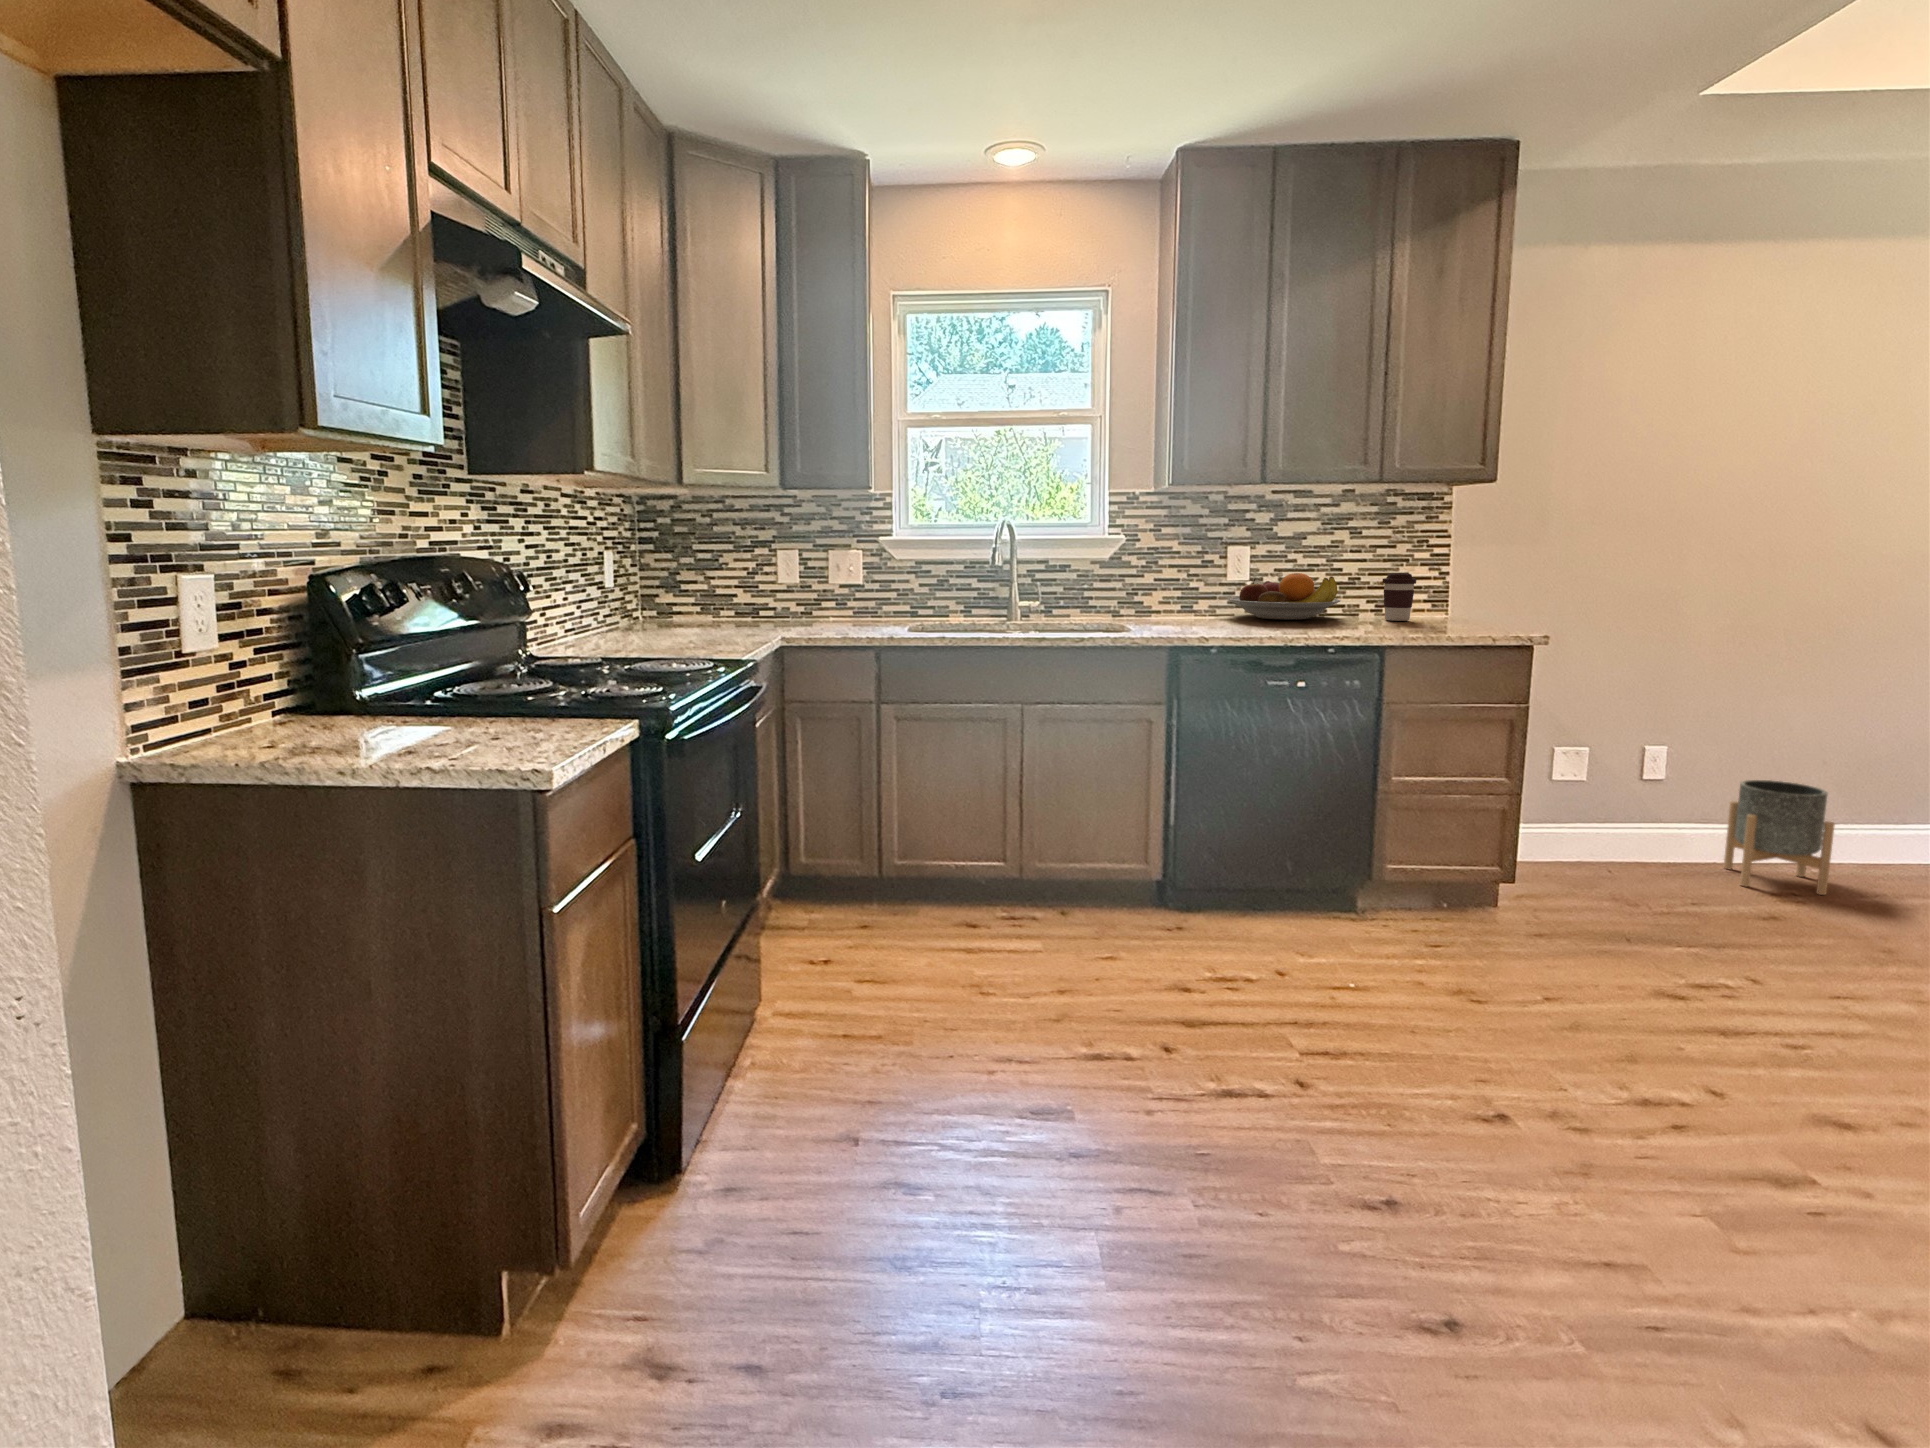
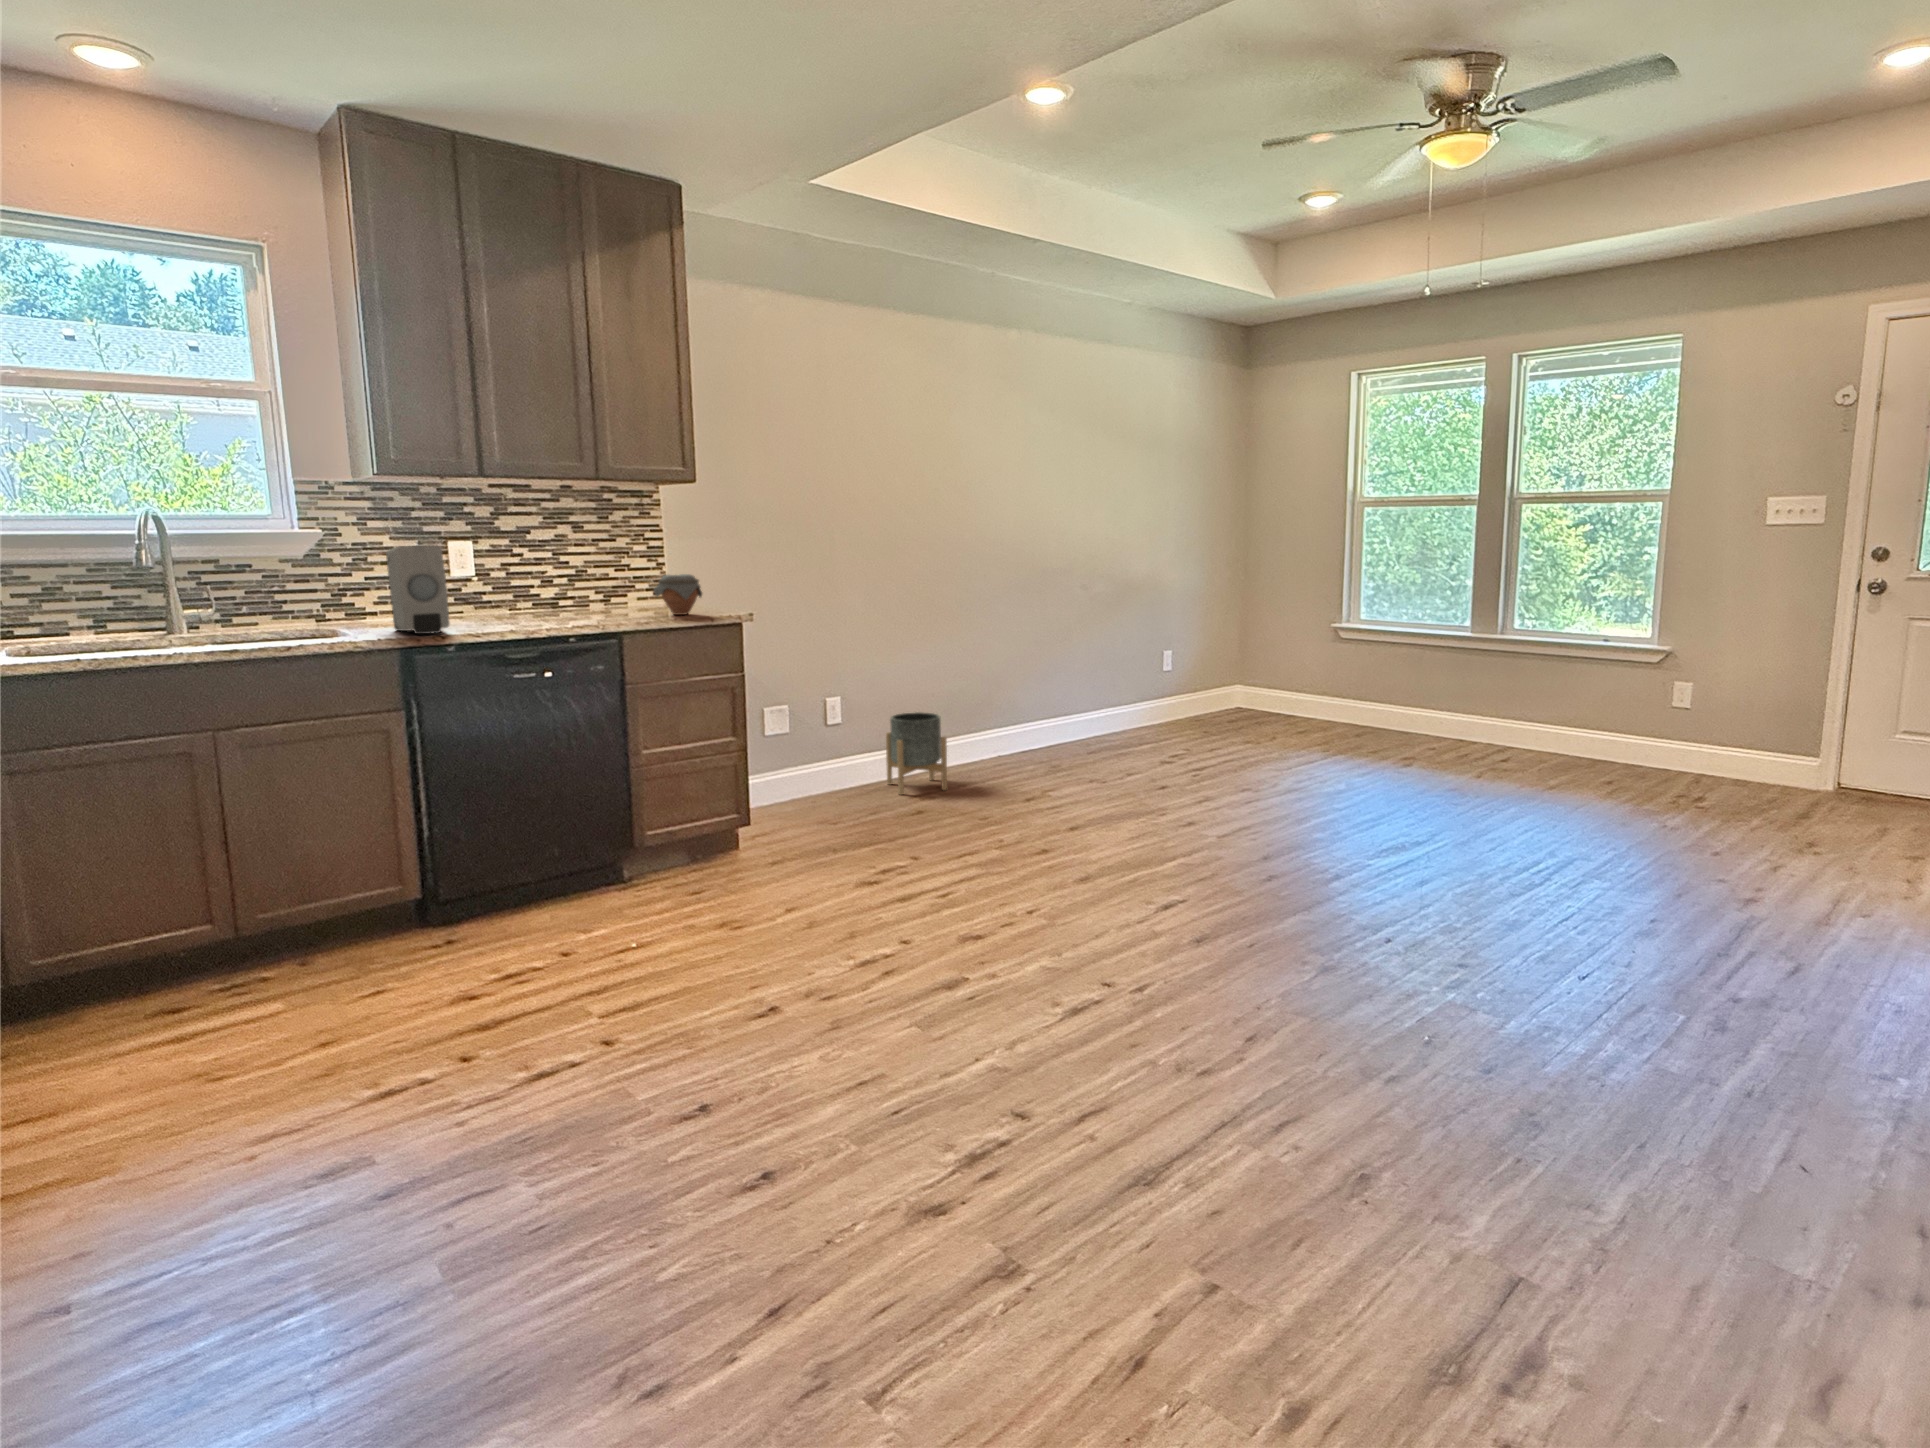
soap dispenser: none [1169,550,1217,633] -> present [386,545,450,634]
fruit bowl: present [1229,573,1340,620] -> none [457,567,573,614]
coffee cup: present [1382,573,1416,621] -> none [610,565,641,609]
jar: none [1427,585,1486,631] -> present [654,574,702,615]

